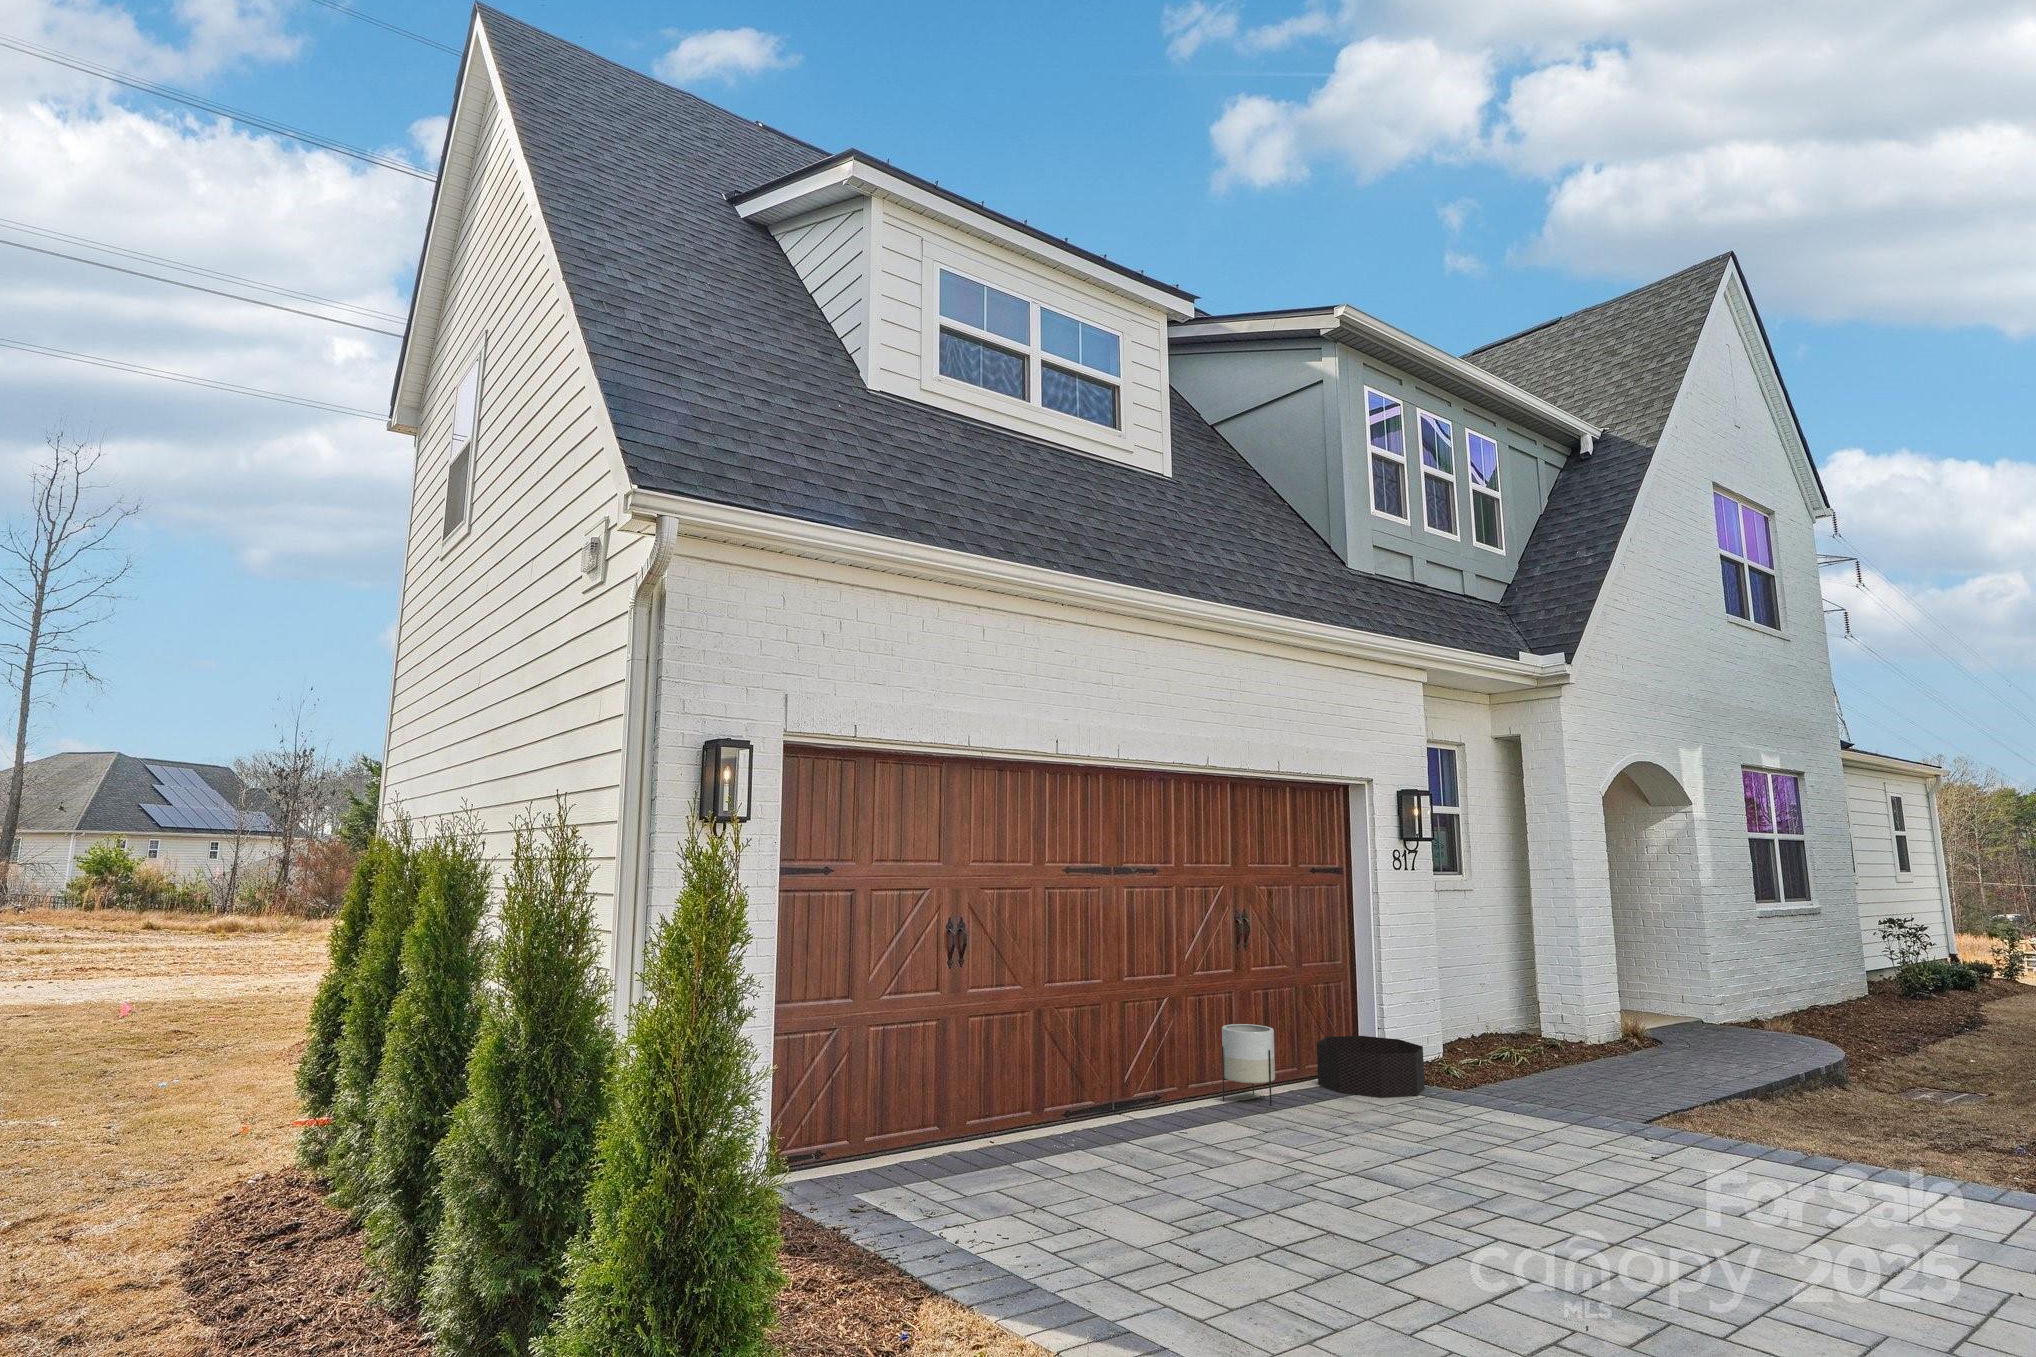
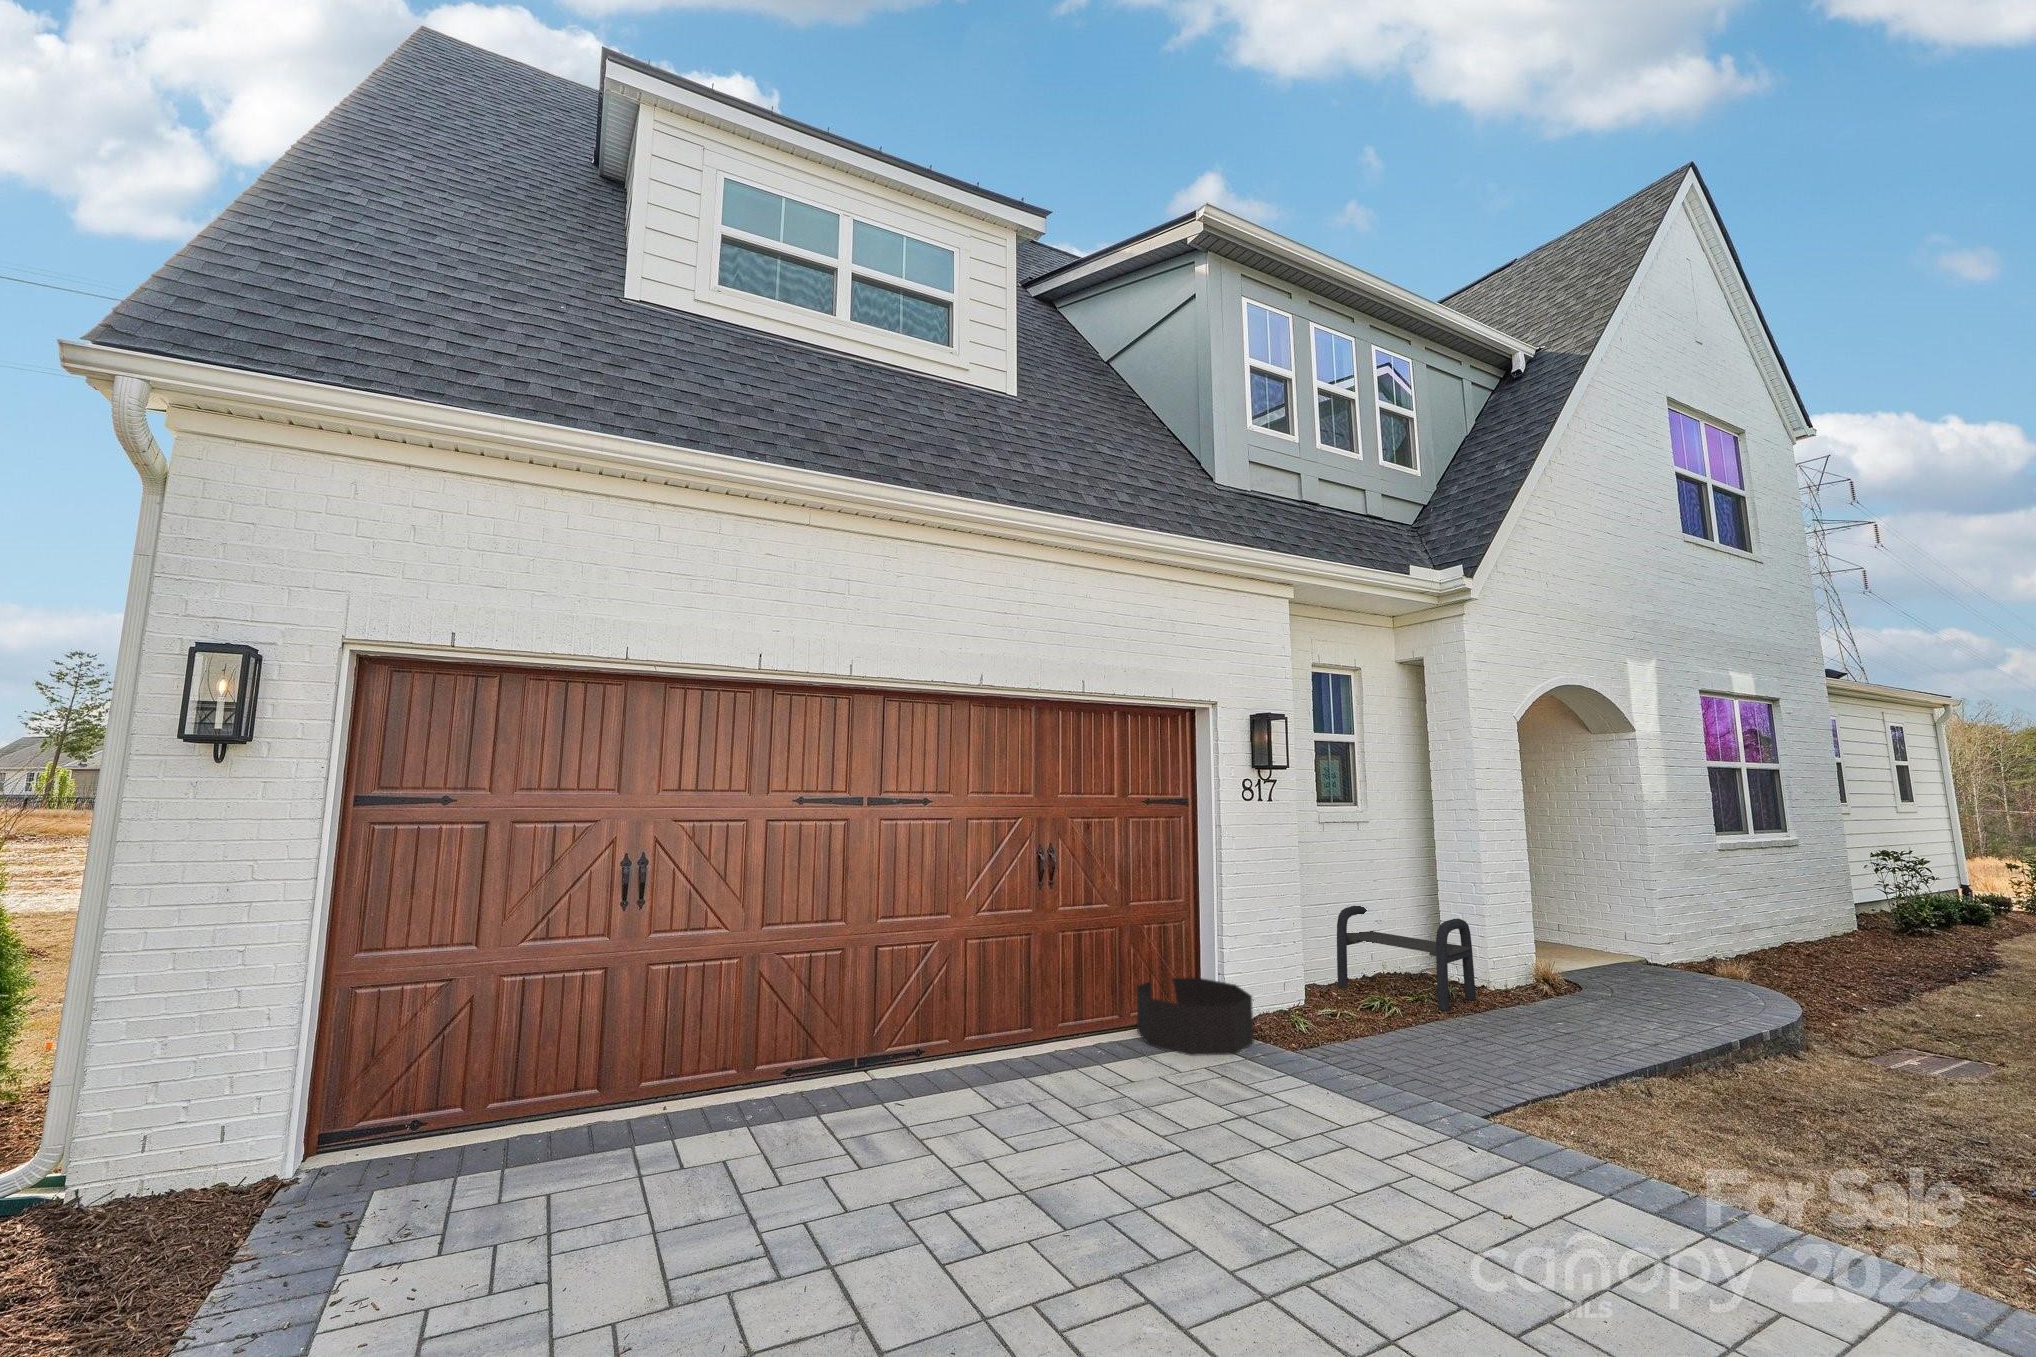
bench: none [1454,972,1580,1063] -> present [1337,906,1476,1011]
planter: present [1222,1024,1275,1106] -> none [1004,966,1063,1062]

